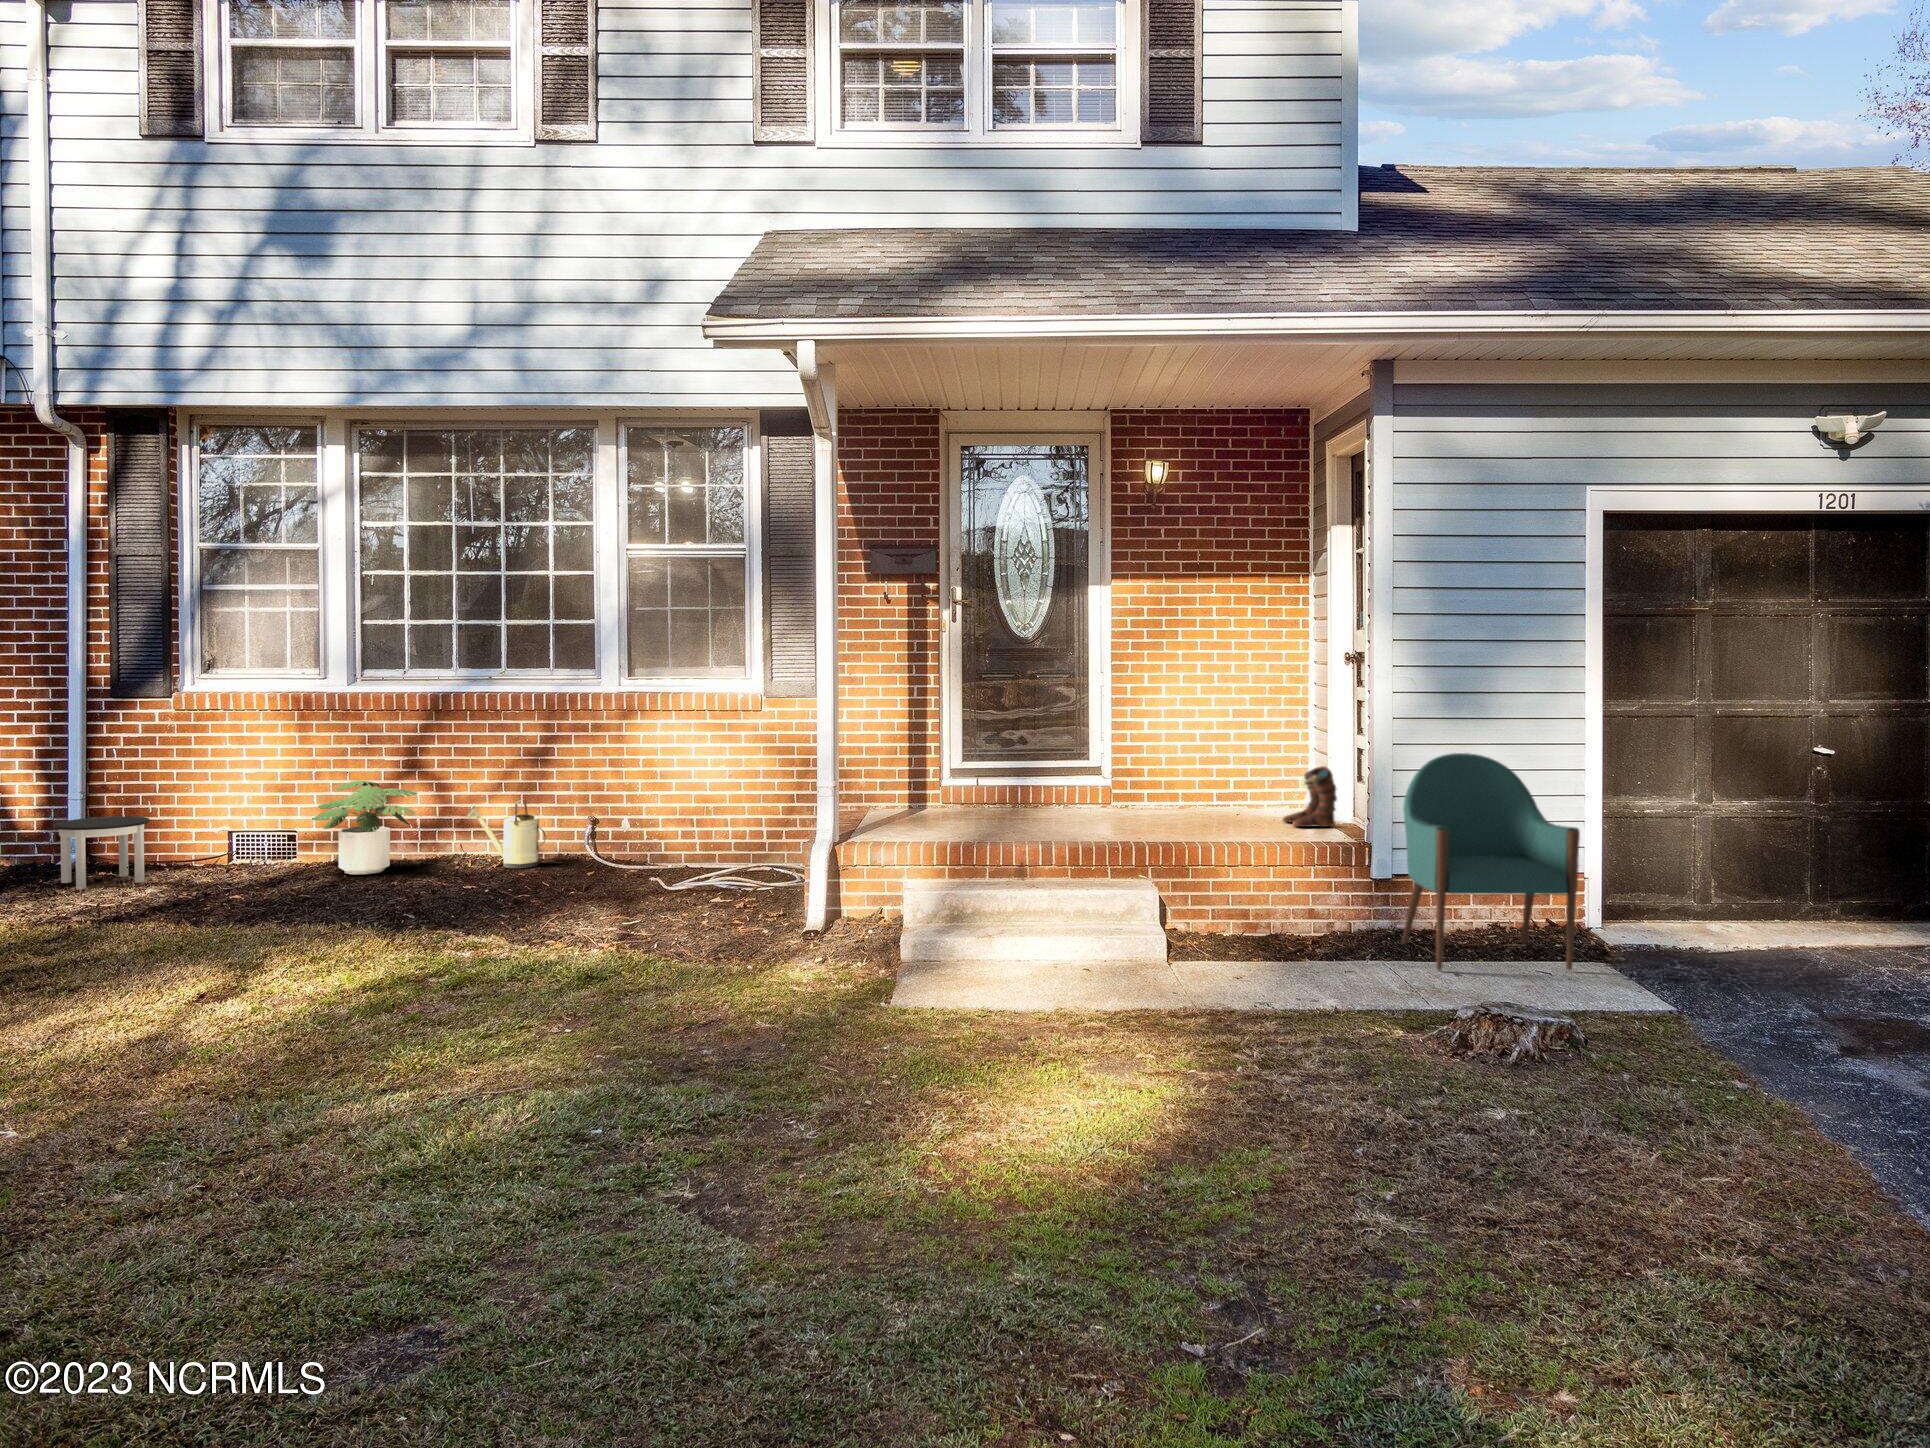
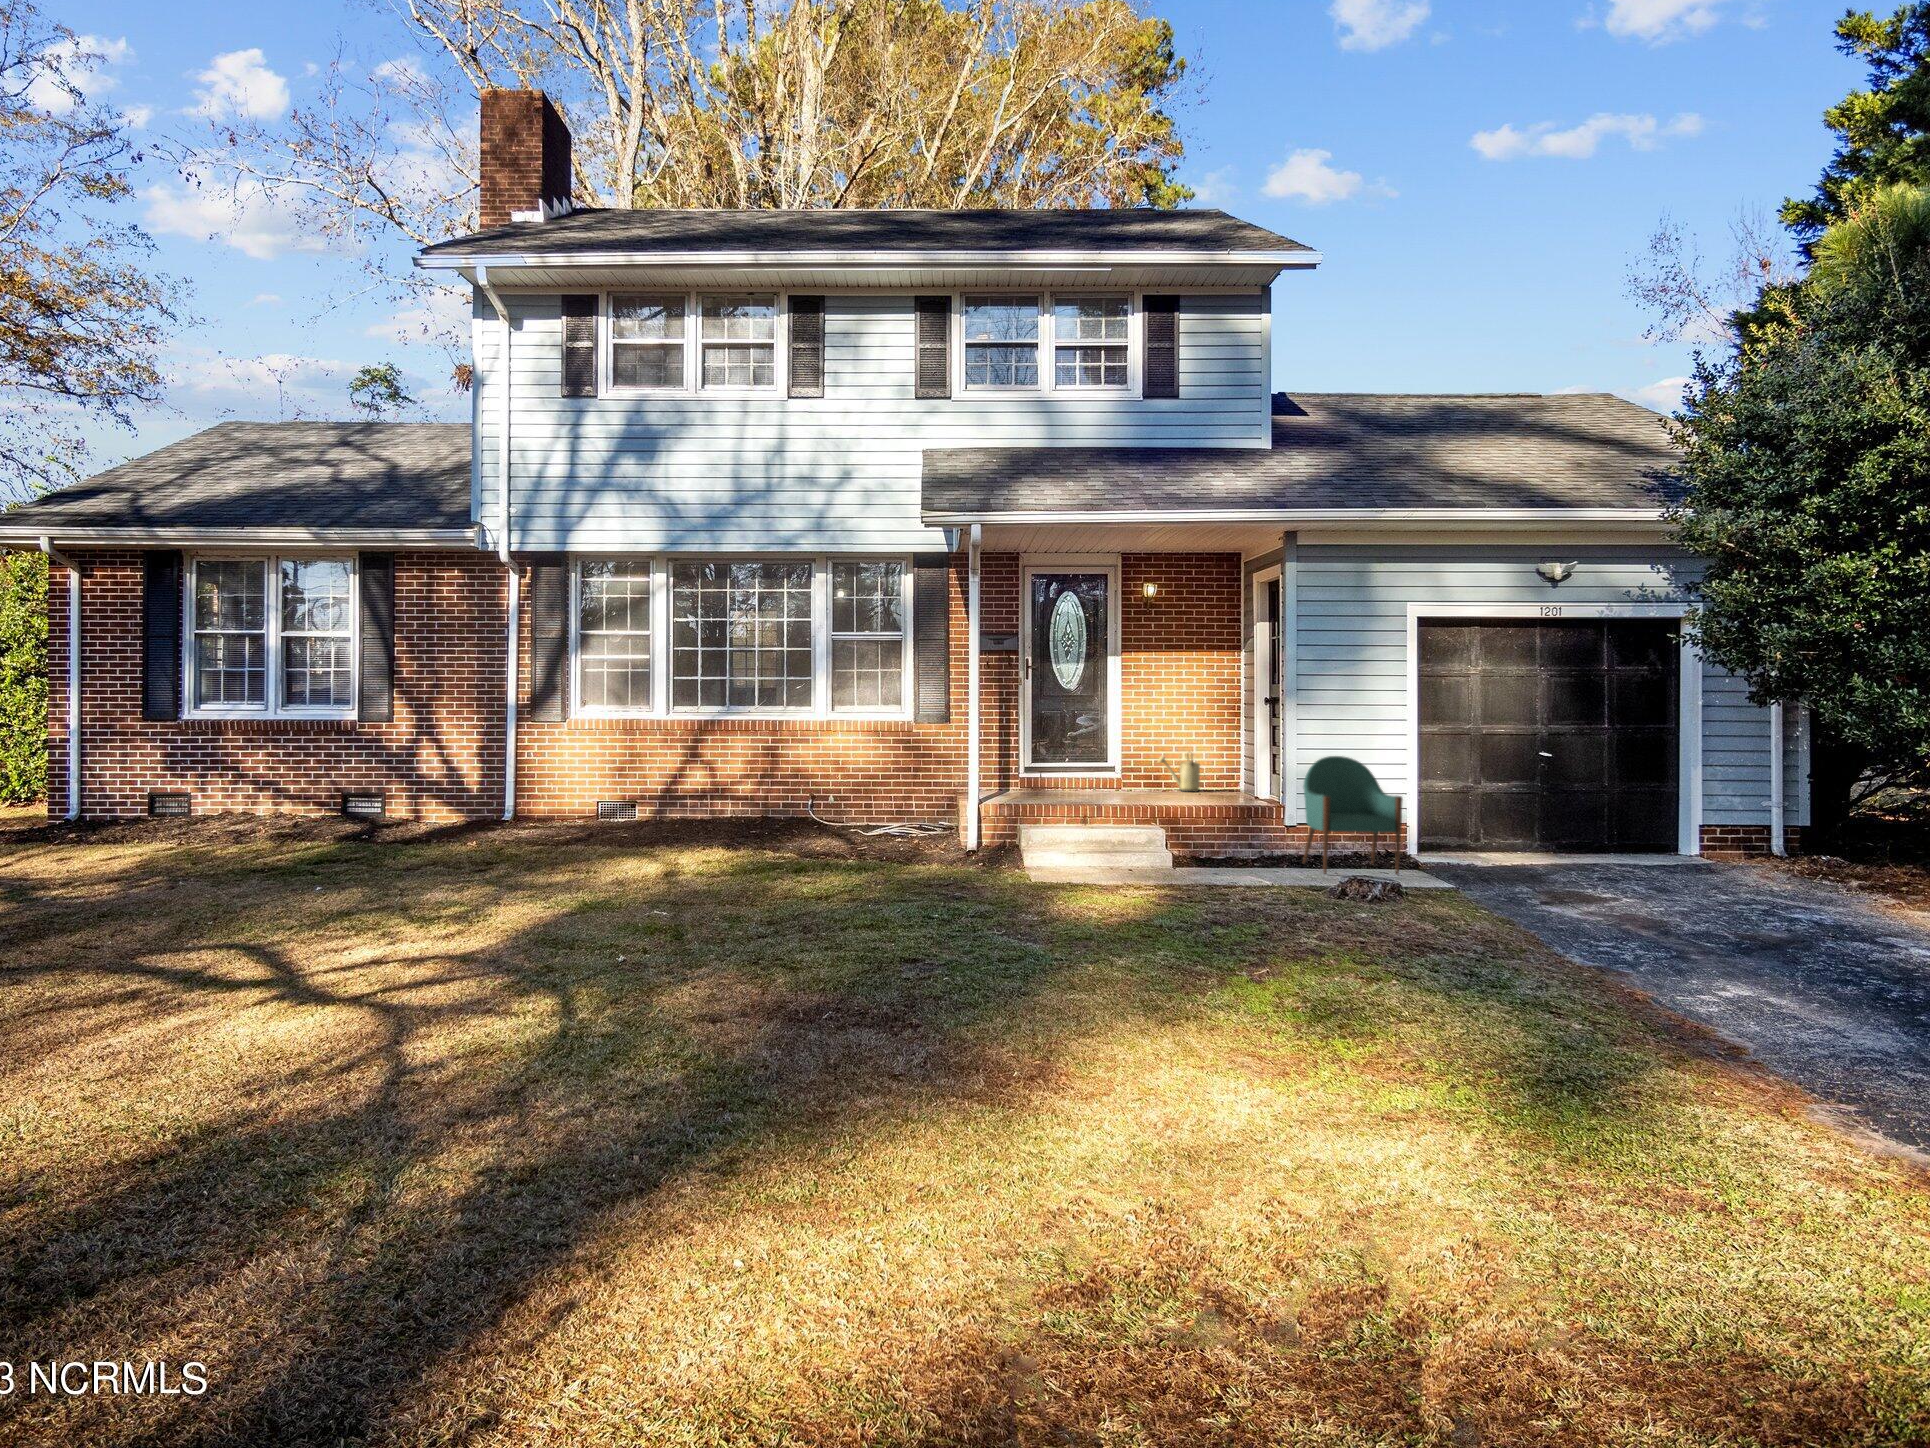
boots: present [1283,766,1337,827] -> none [1229,764,1262,800]
potted plant: present [312,781,418,875] -> none [655,771,717,826]
watering can: present [465,799,546,868] -> present [1158,756,1200,792]
round table: present [53,816,150,890] -> none [508,792,557,833]

